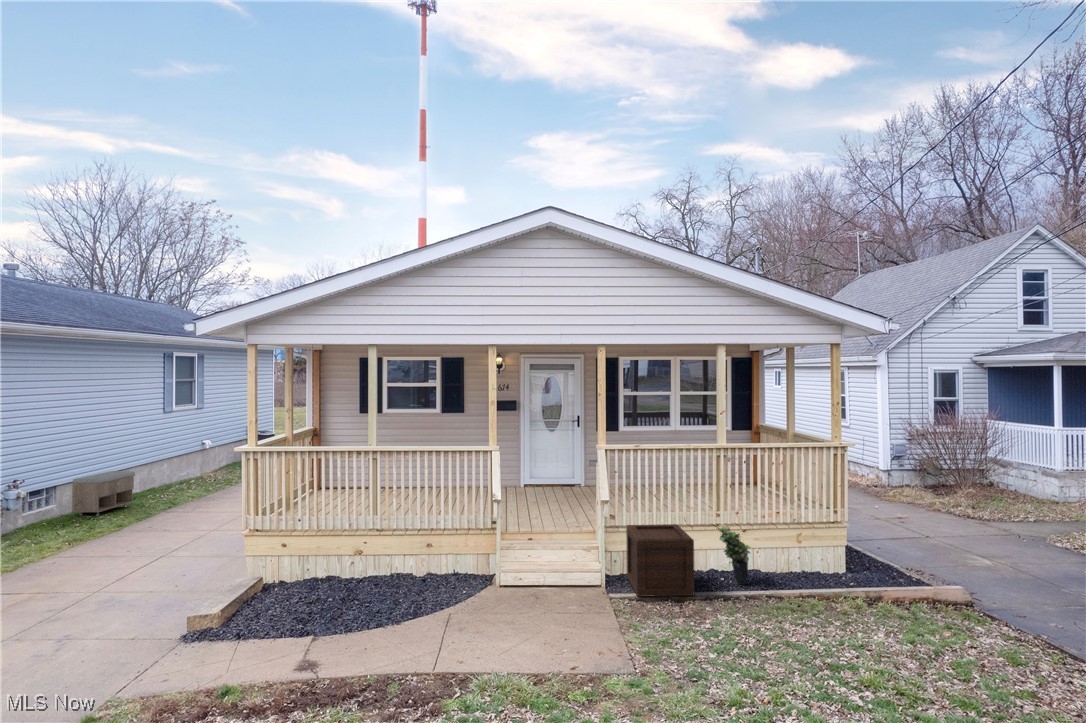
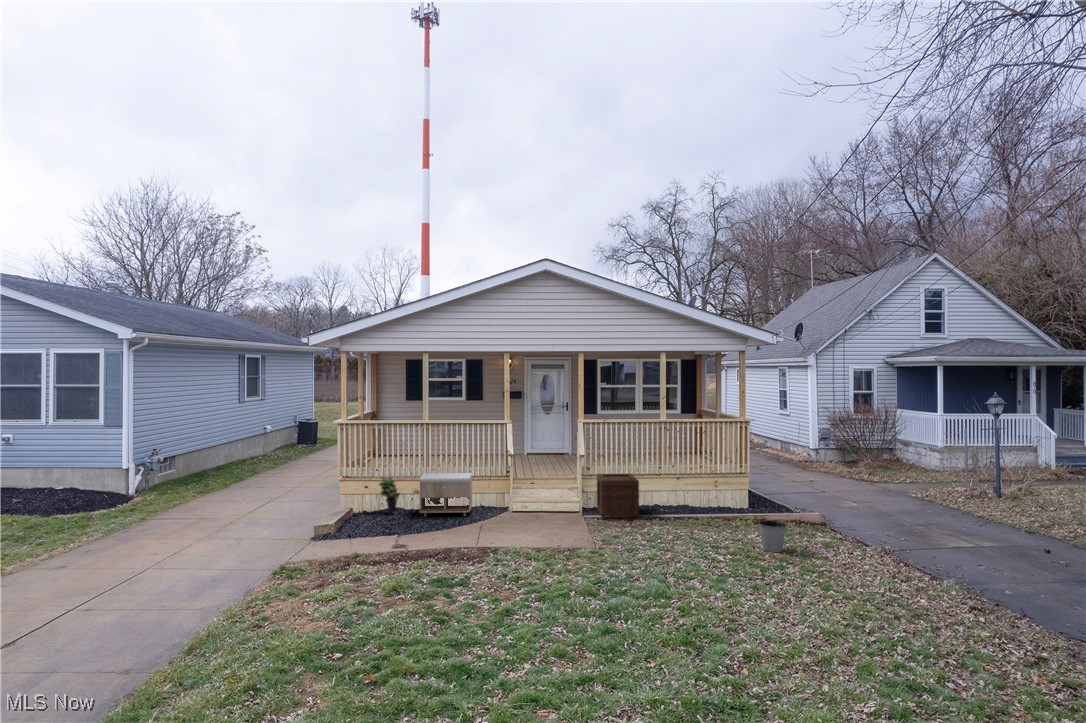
storage bench: present [72,471,135,515] -> present [419,473,472,516]
potted plant: present [717,526,750,585] -> present [379,476,400,515]
bucket: none [924,630,984,694] -> present [759,520,787,552]

